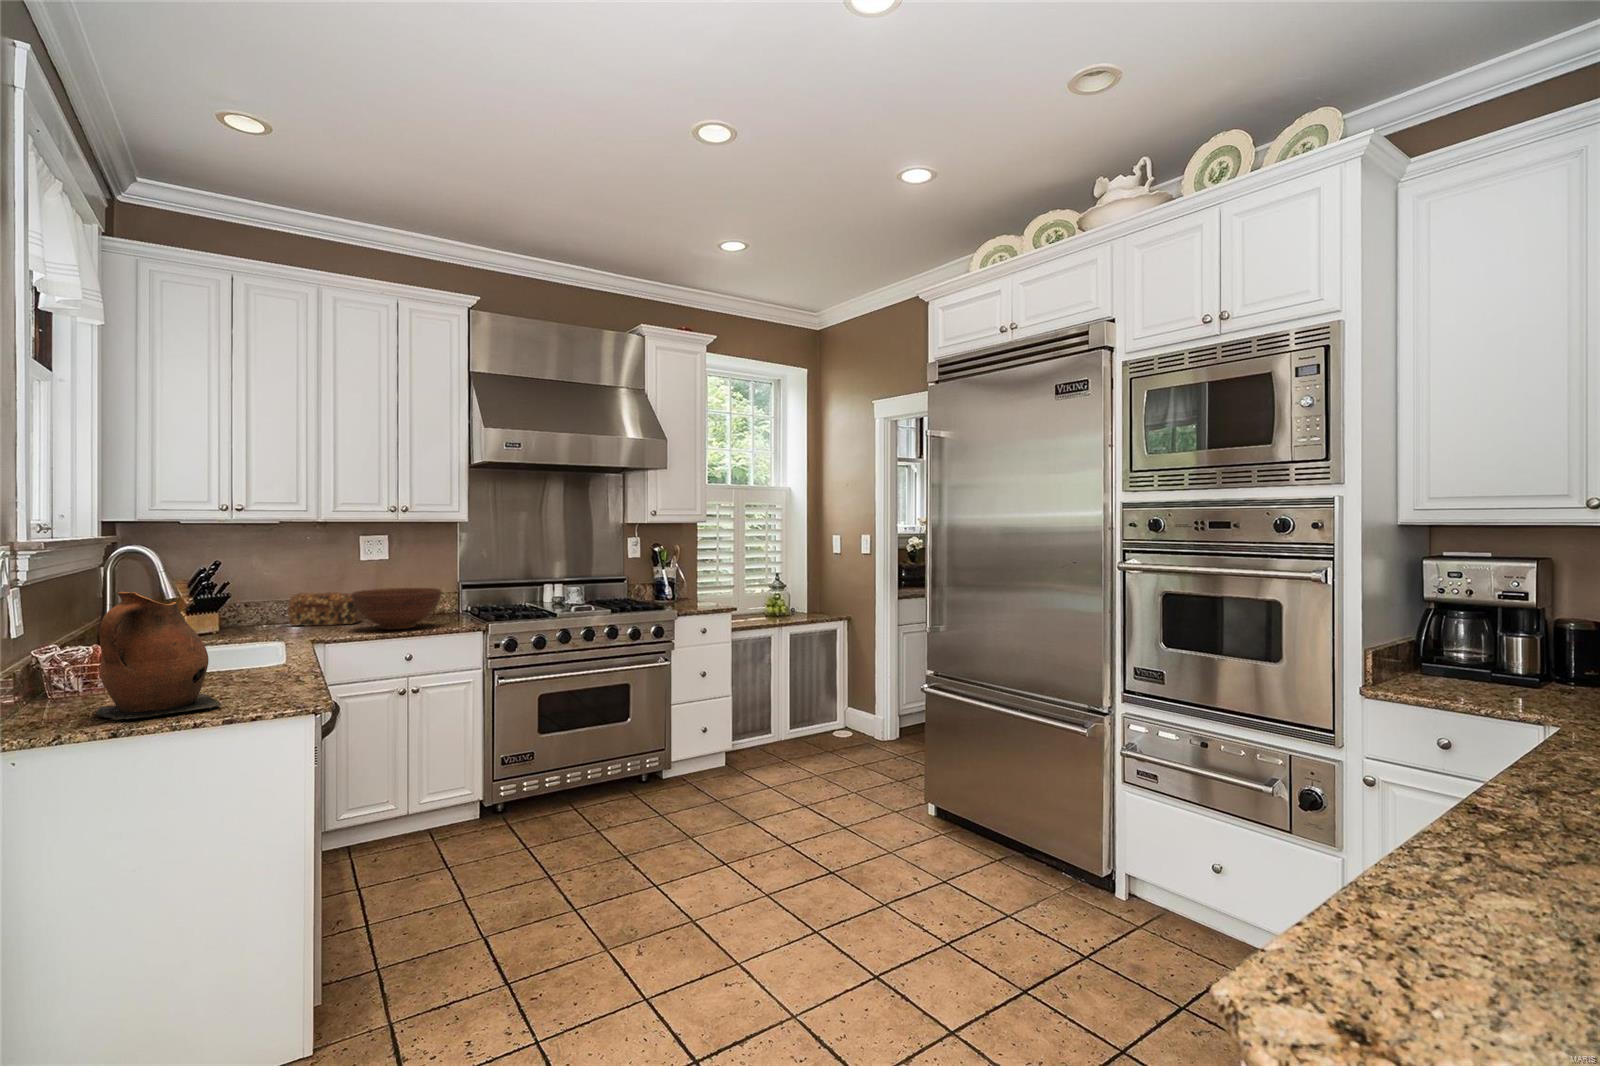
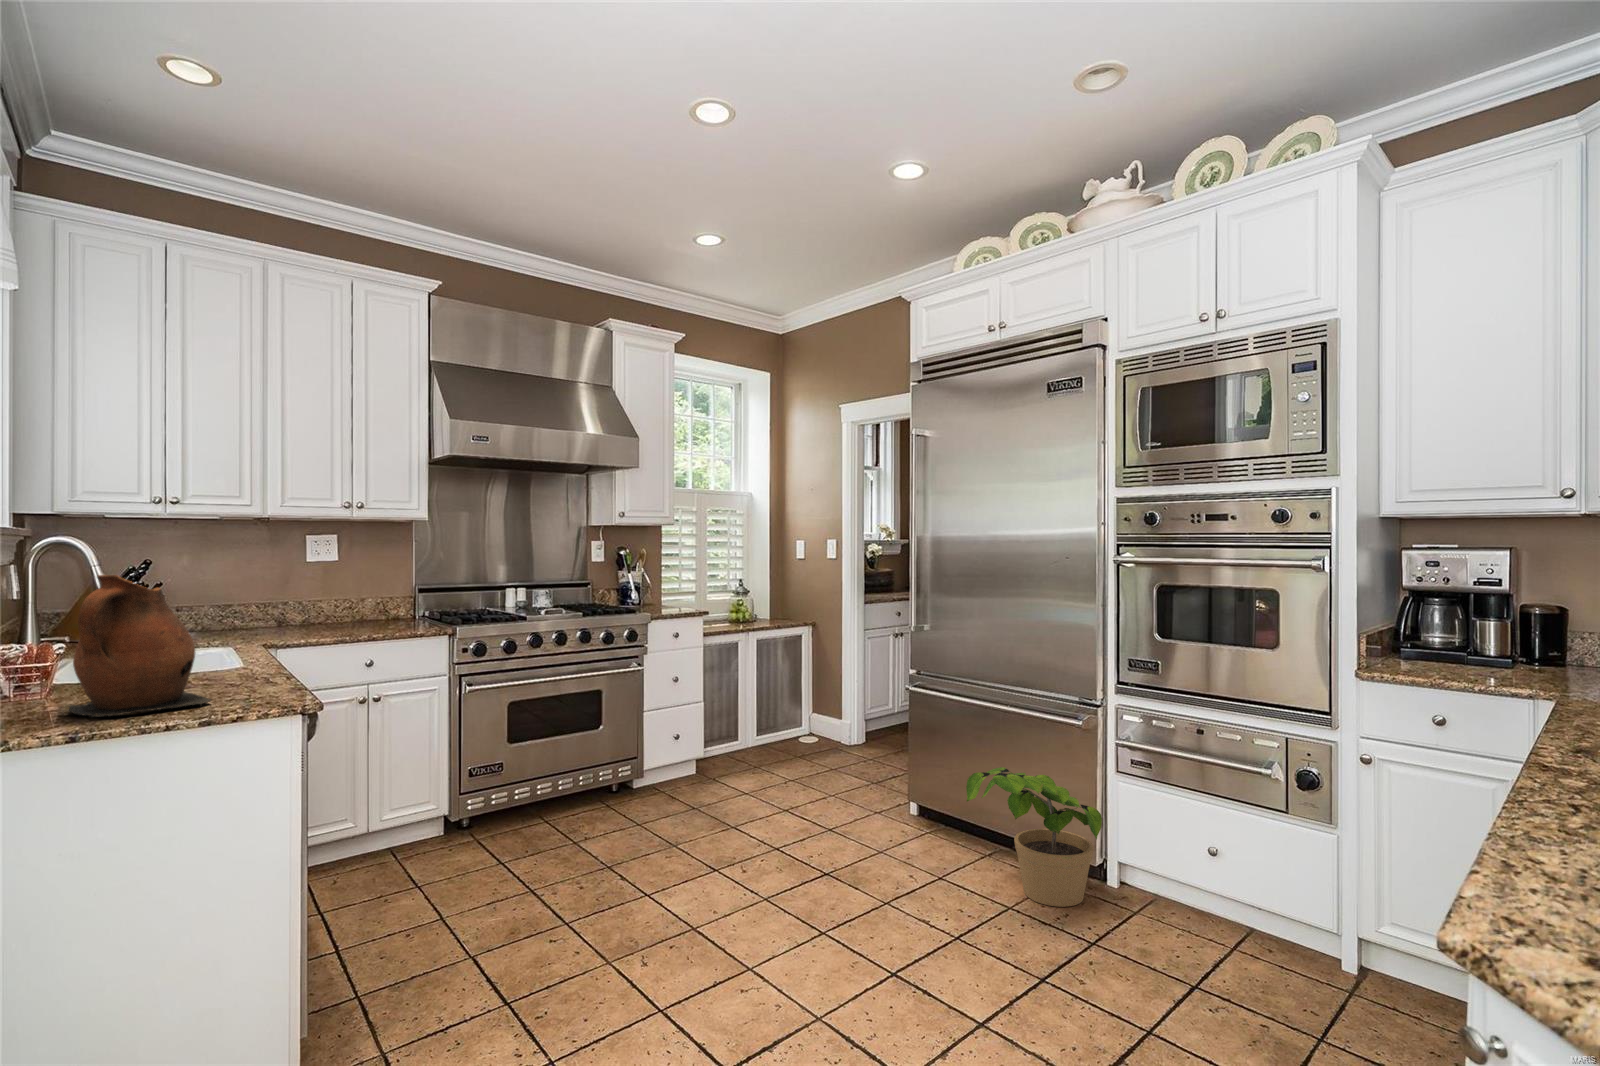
fruit bowl: present [352,588,442,630] -> none [307,588,405,632]
bread loaf: present [288,592,363,626] -> none [230,594,313,630]
potted plant: none [960,774,1103,915] -> present [966,767,1102,907]

